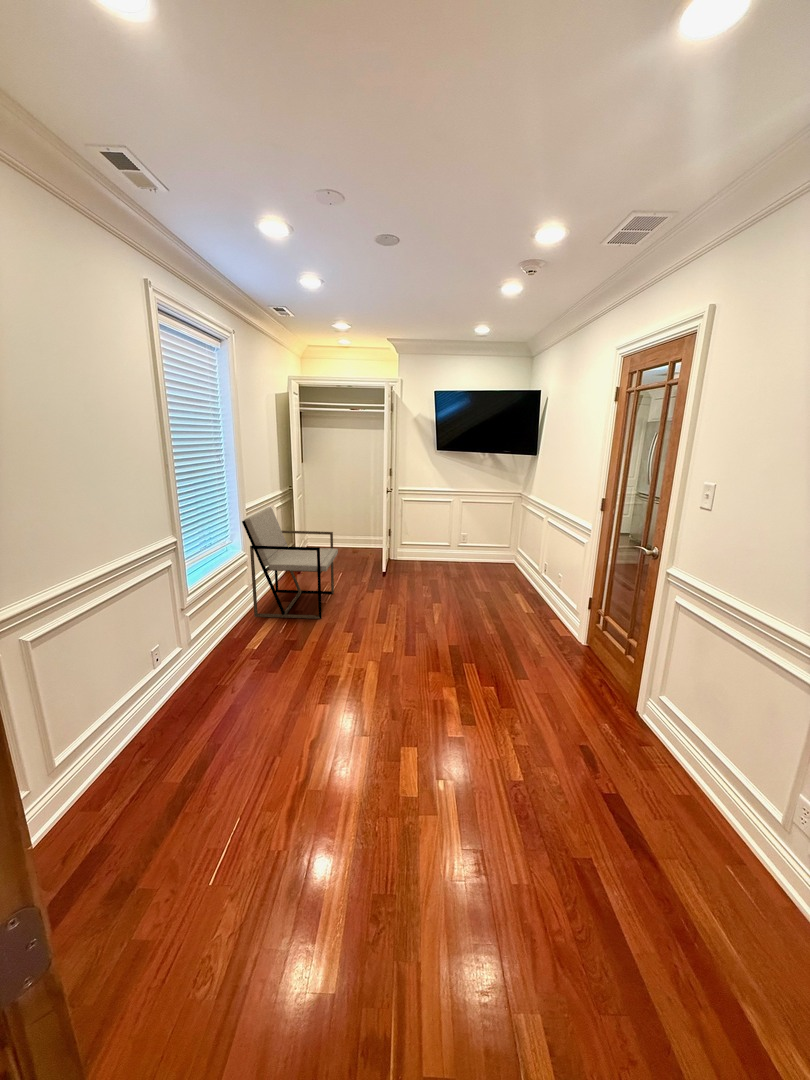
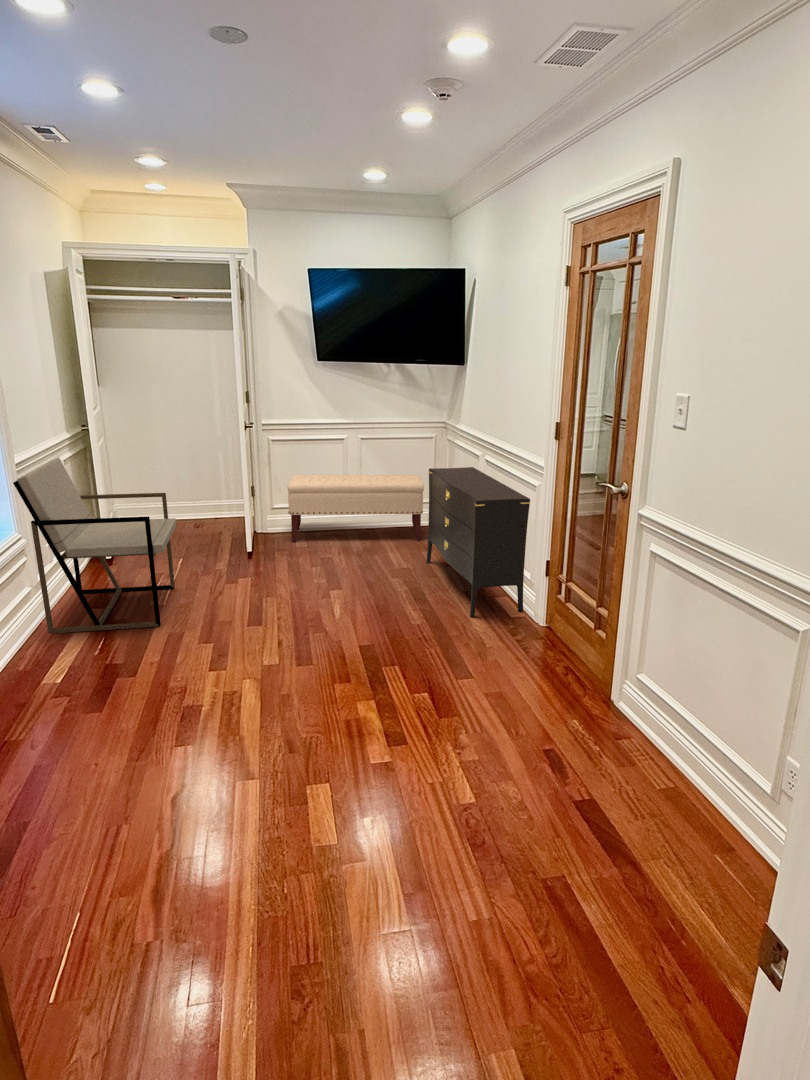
bench: none [411,524,504,573] -> present [288,475,424,541]
dresser: none [502,525,581,634] -> present [426,467,530,617]

